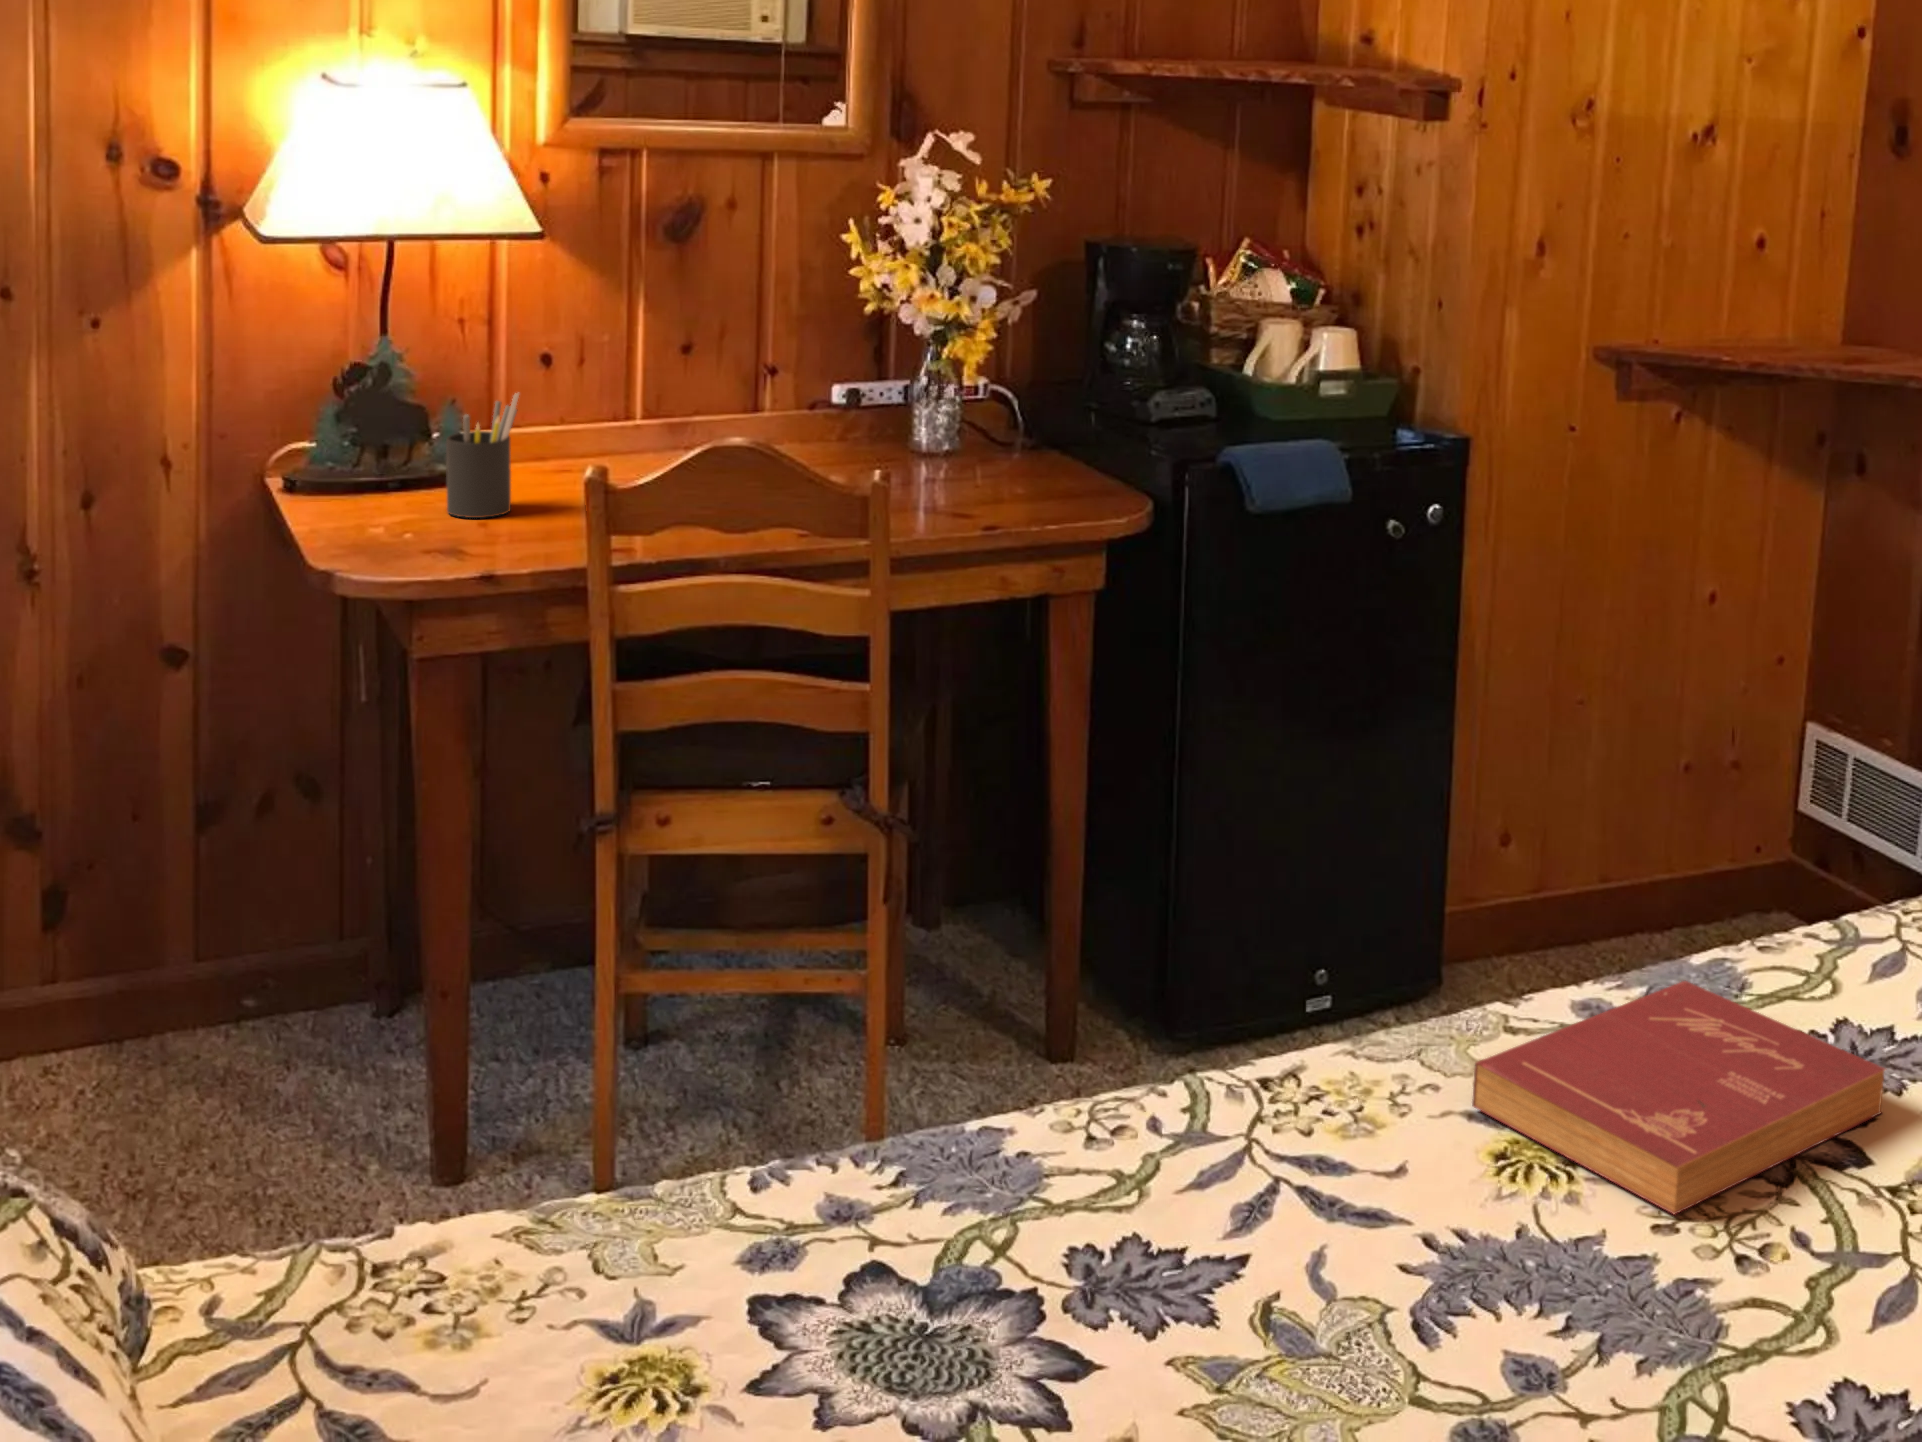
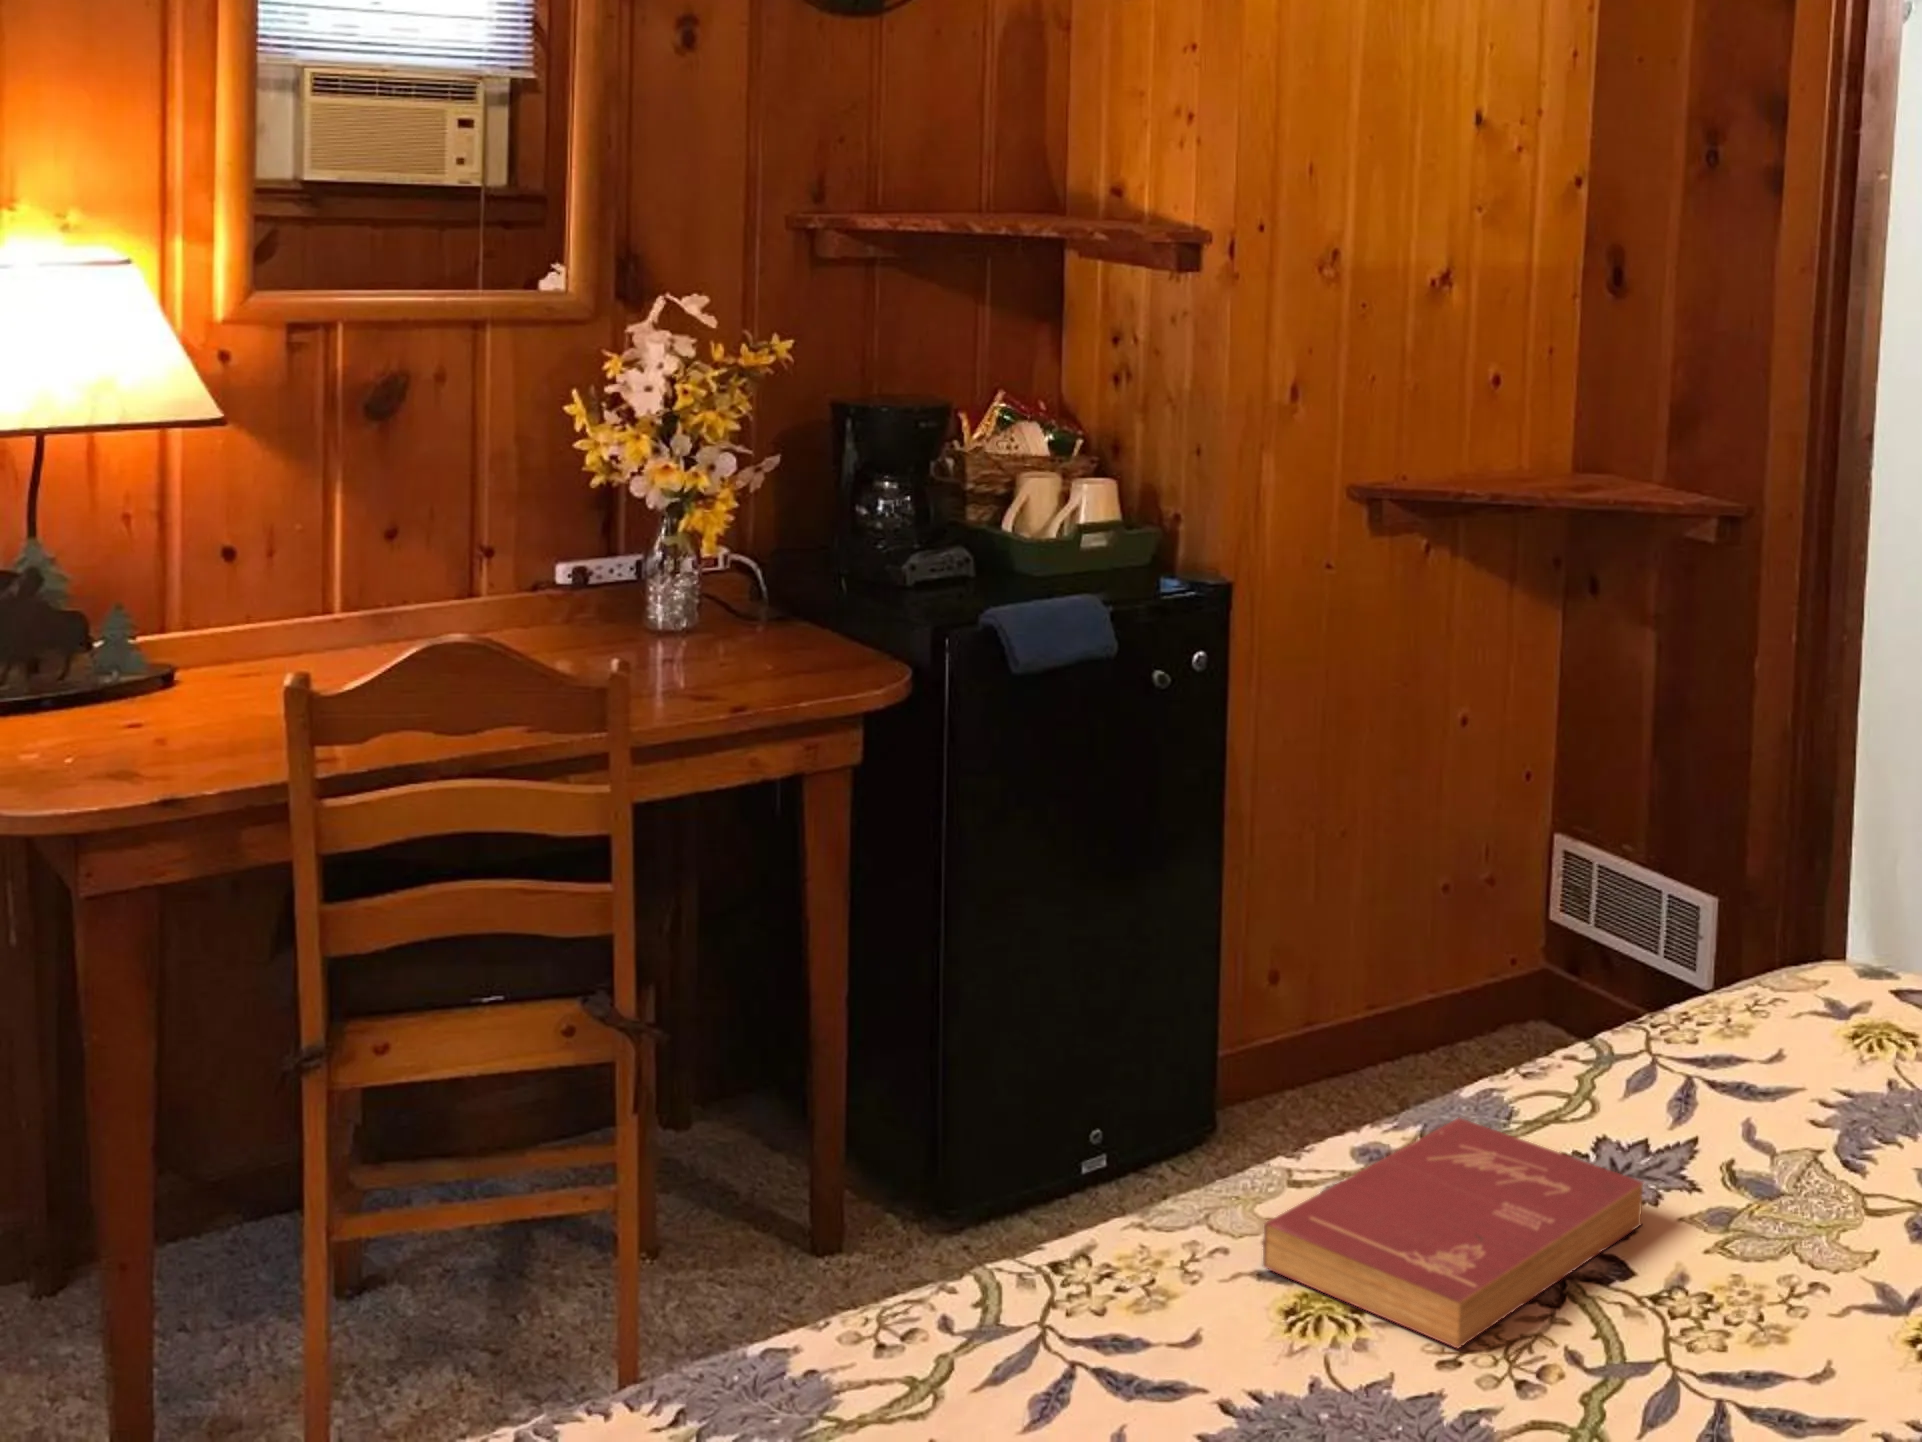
pen holder: present [446,393,519,518] -> none [104,595,194,737]

